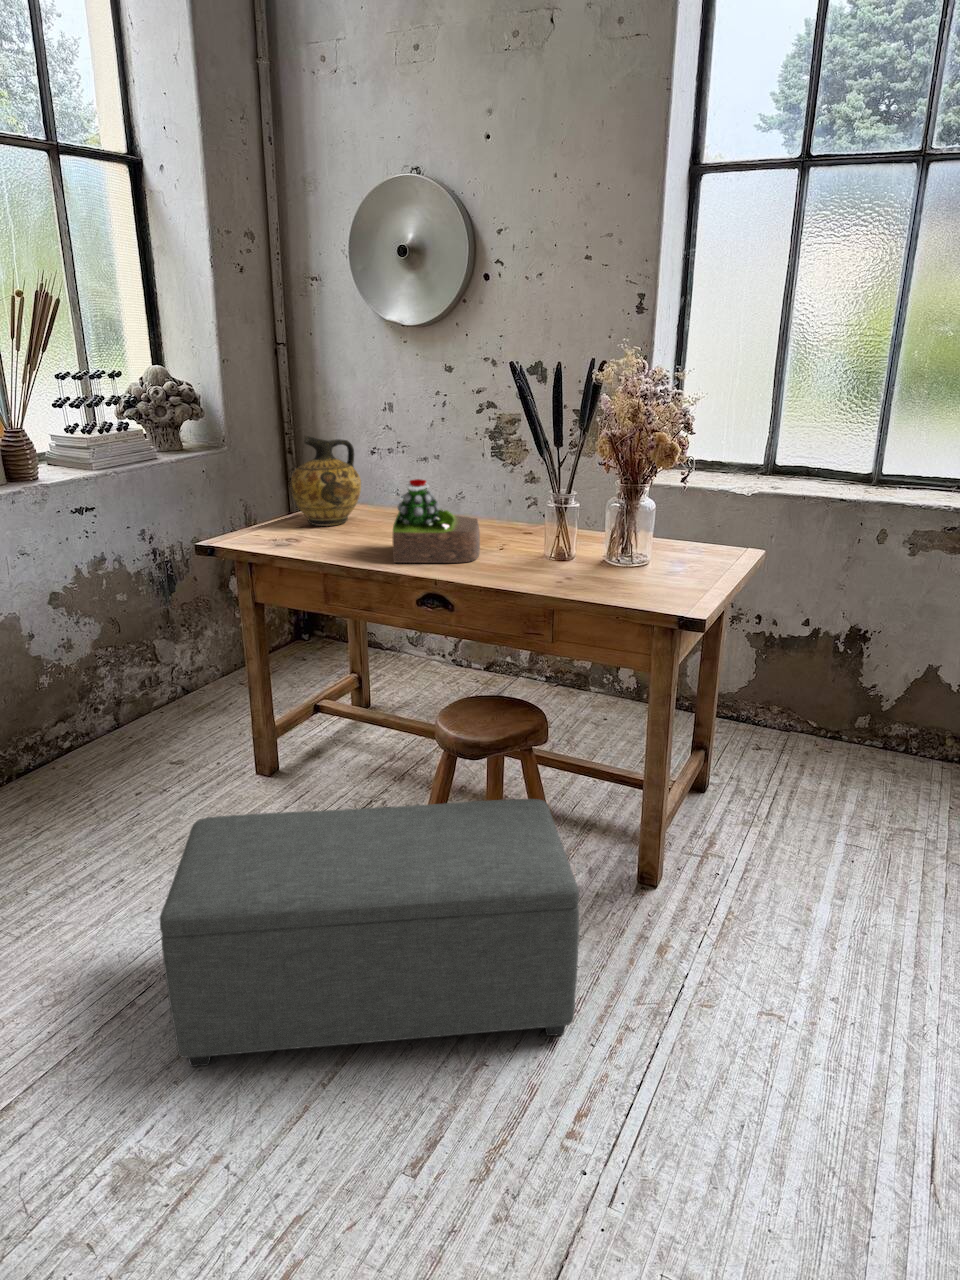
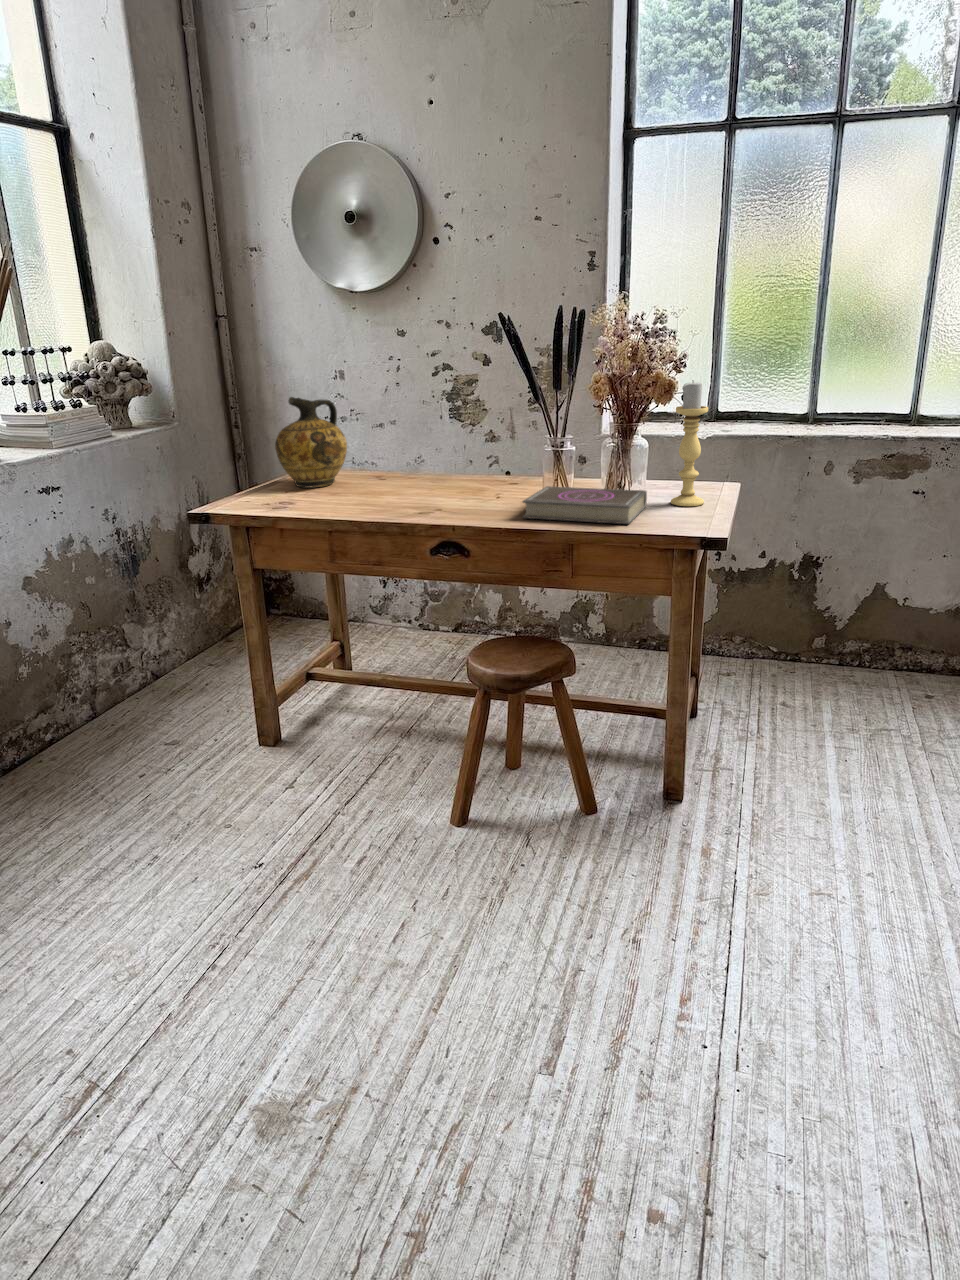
candle holder: none [663,447,706,579] -> present [671,382,708,506]
succulent plant: present [392,479,480,563] -> none [402,429,487,512]
book: none [500,545,636,596] -> present [523,486,647,524]
ottoman: present [160,799,579,1067] -> none [260,723,660,1013]

